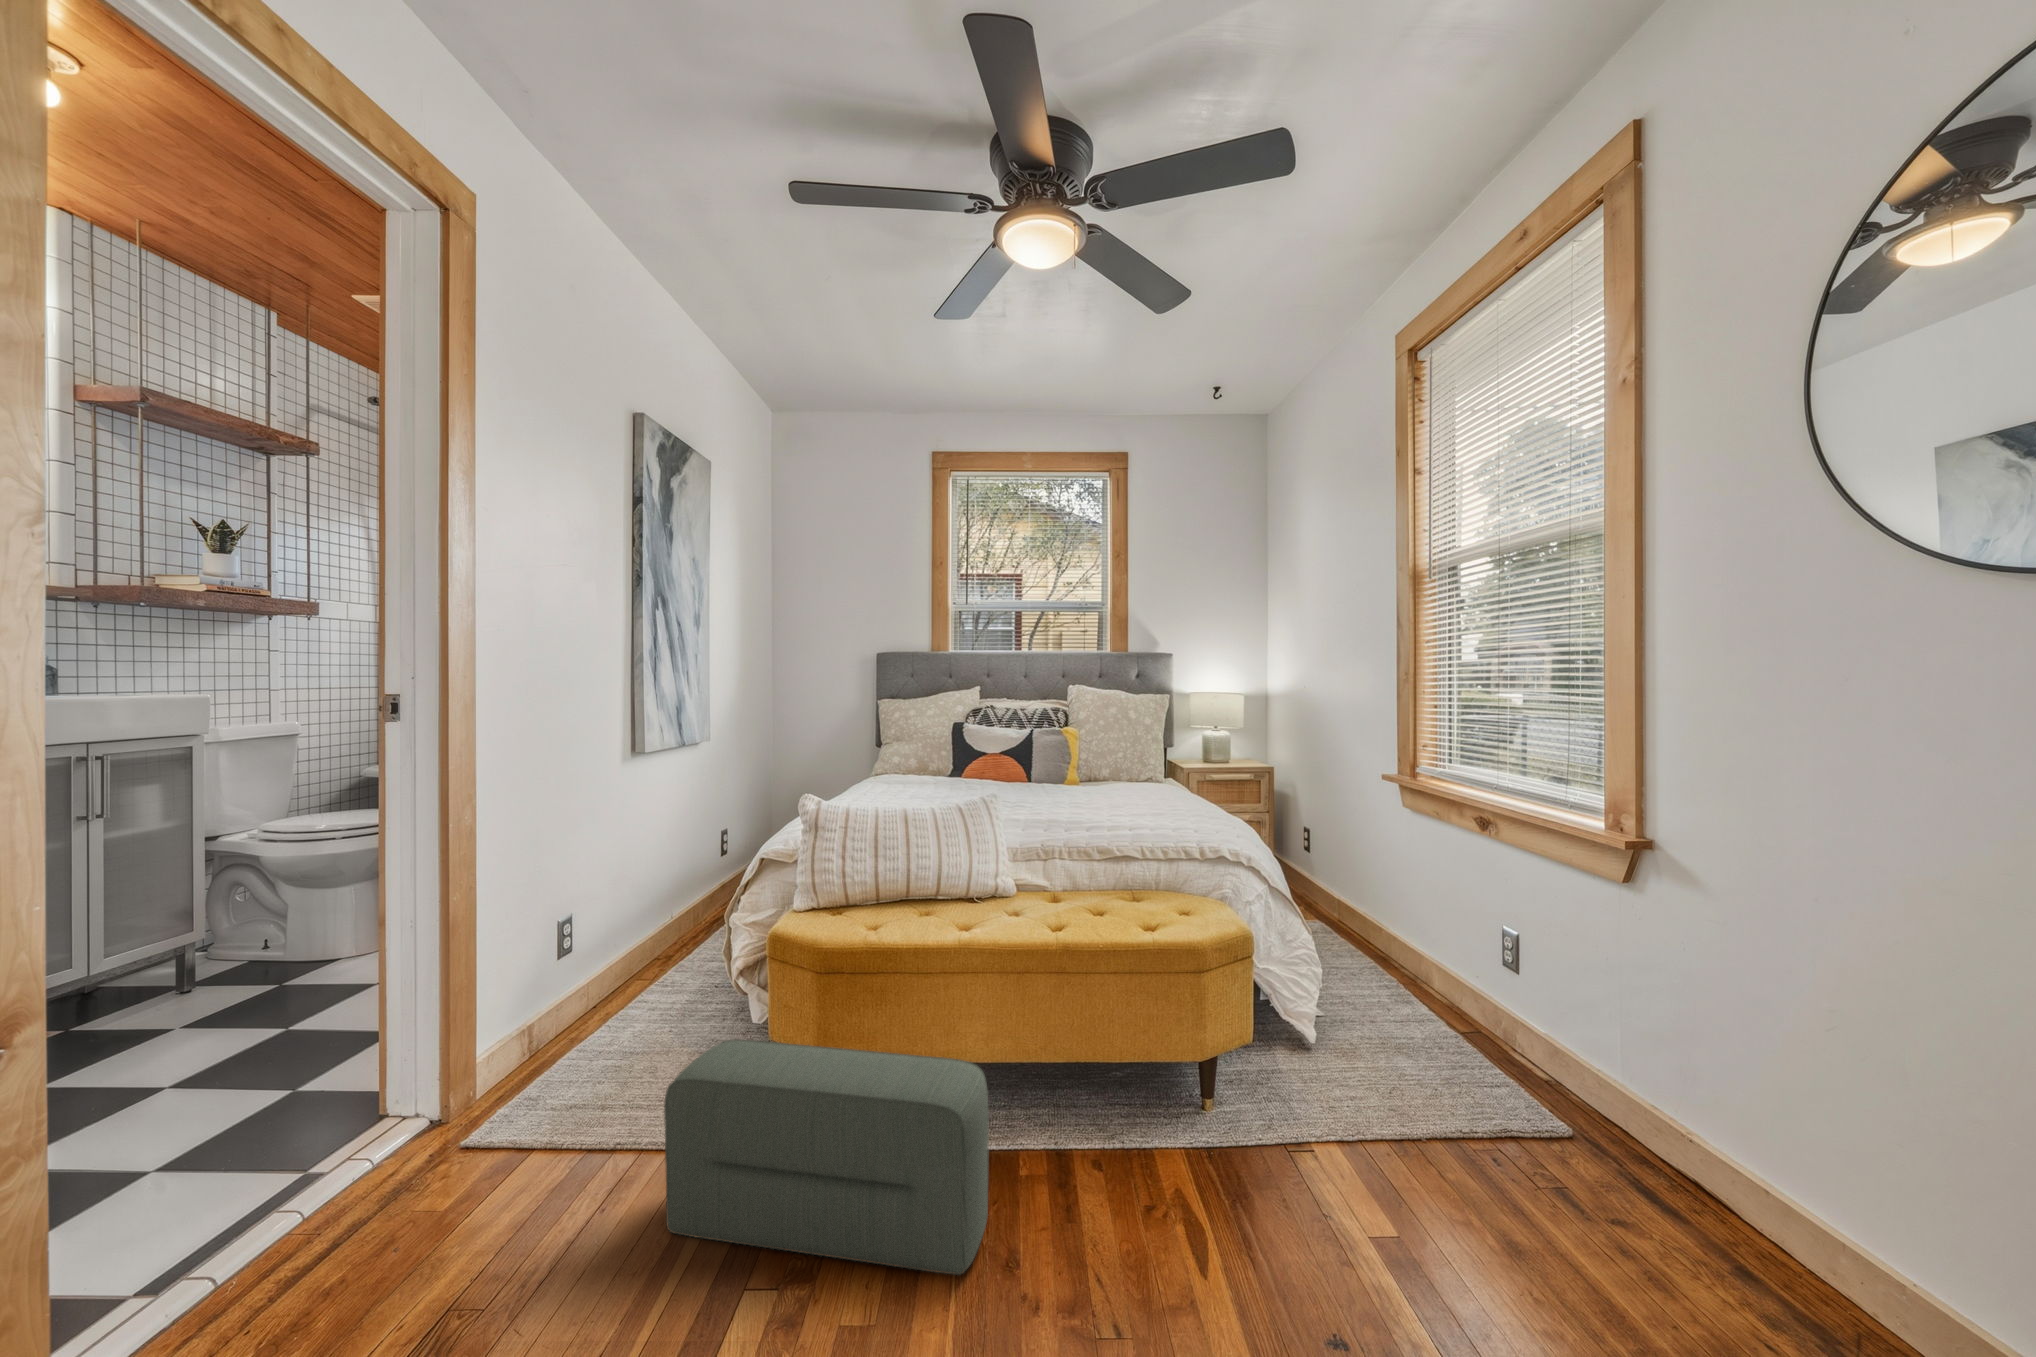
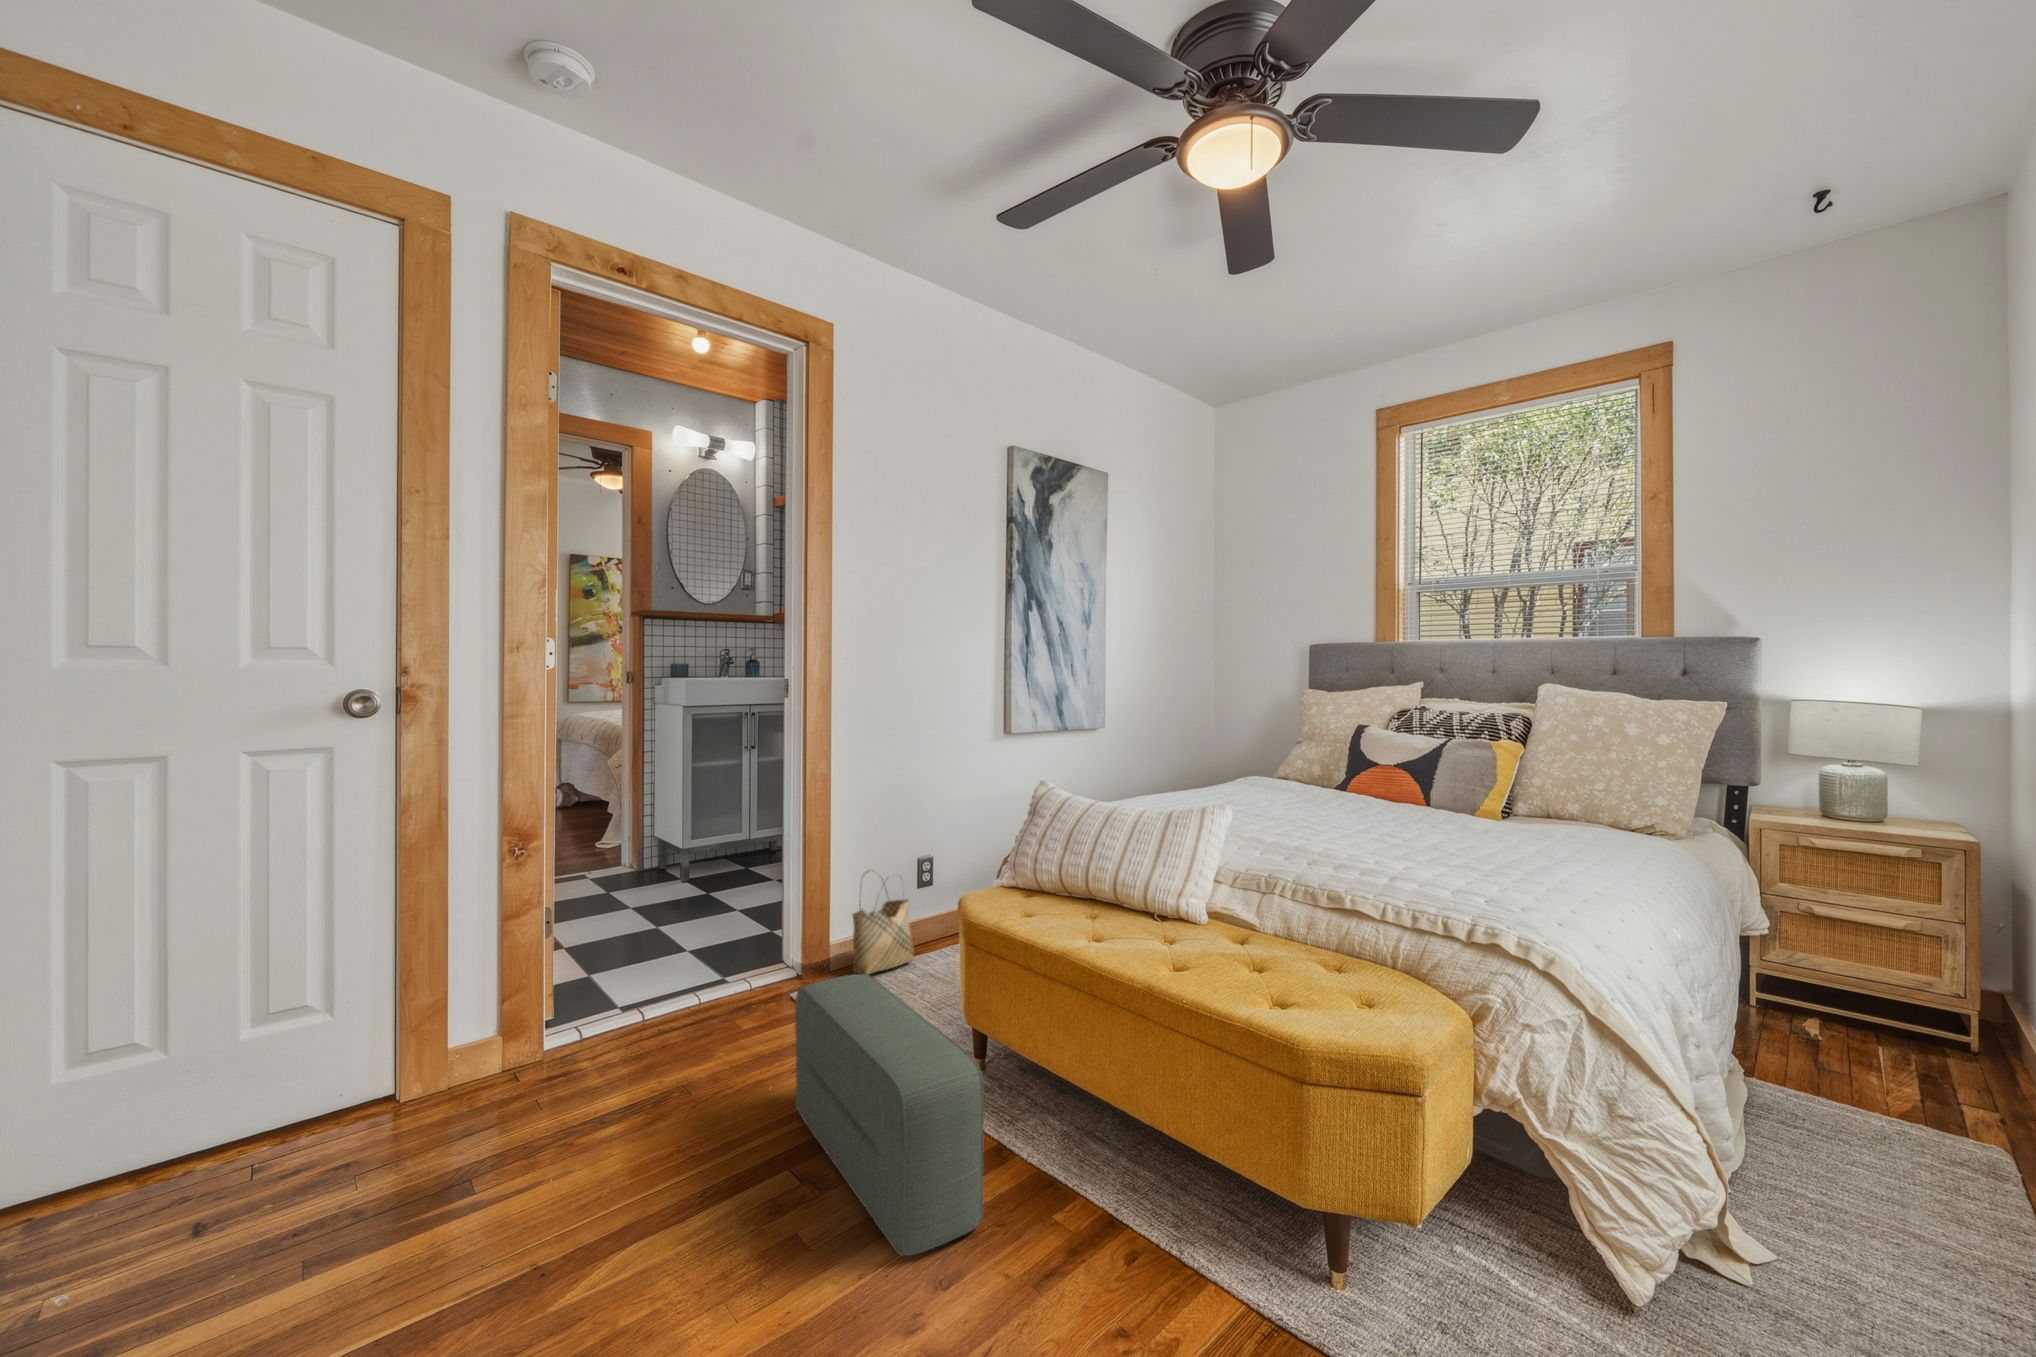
woven basket: none [525,936,596,1075] -> present [853,870,914,975]

